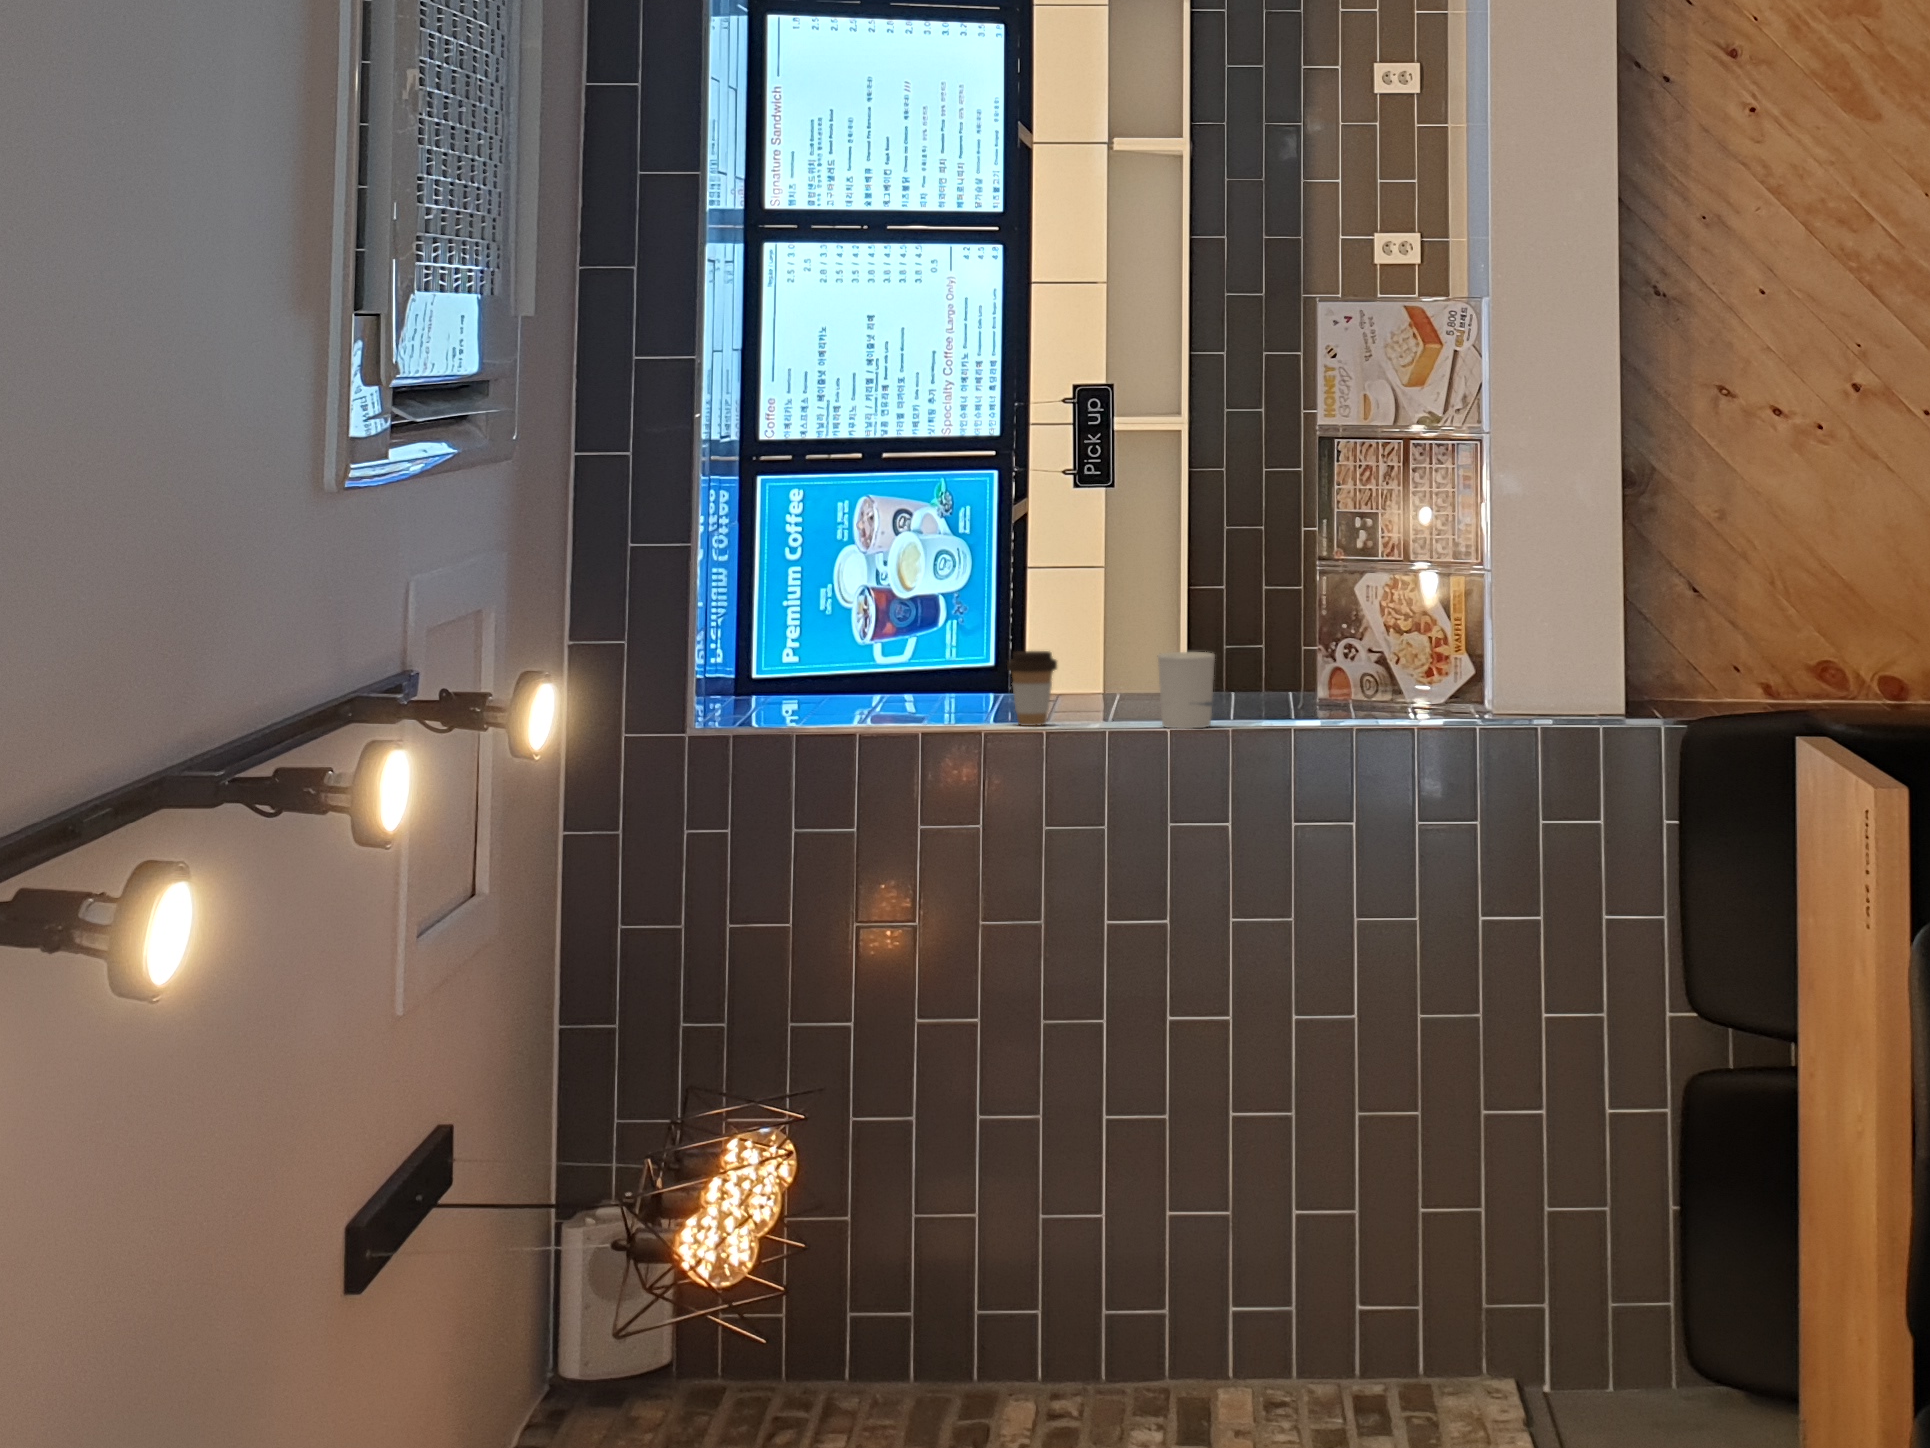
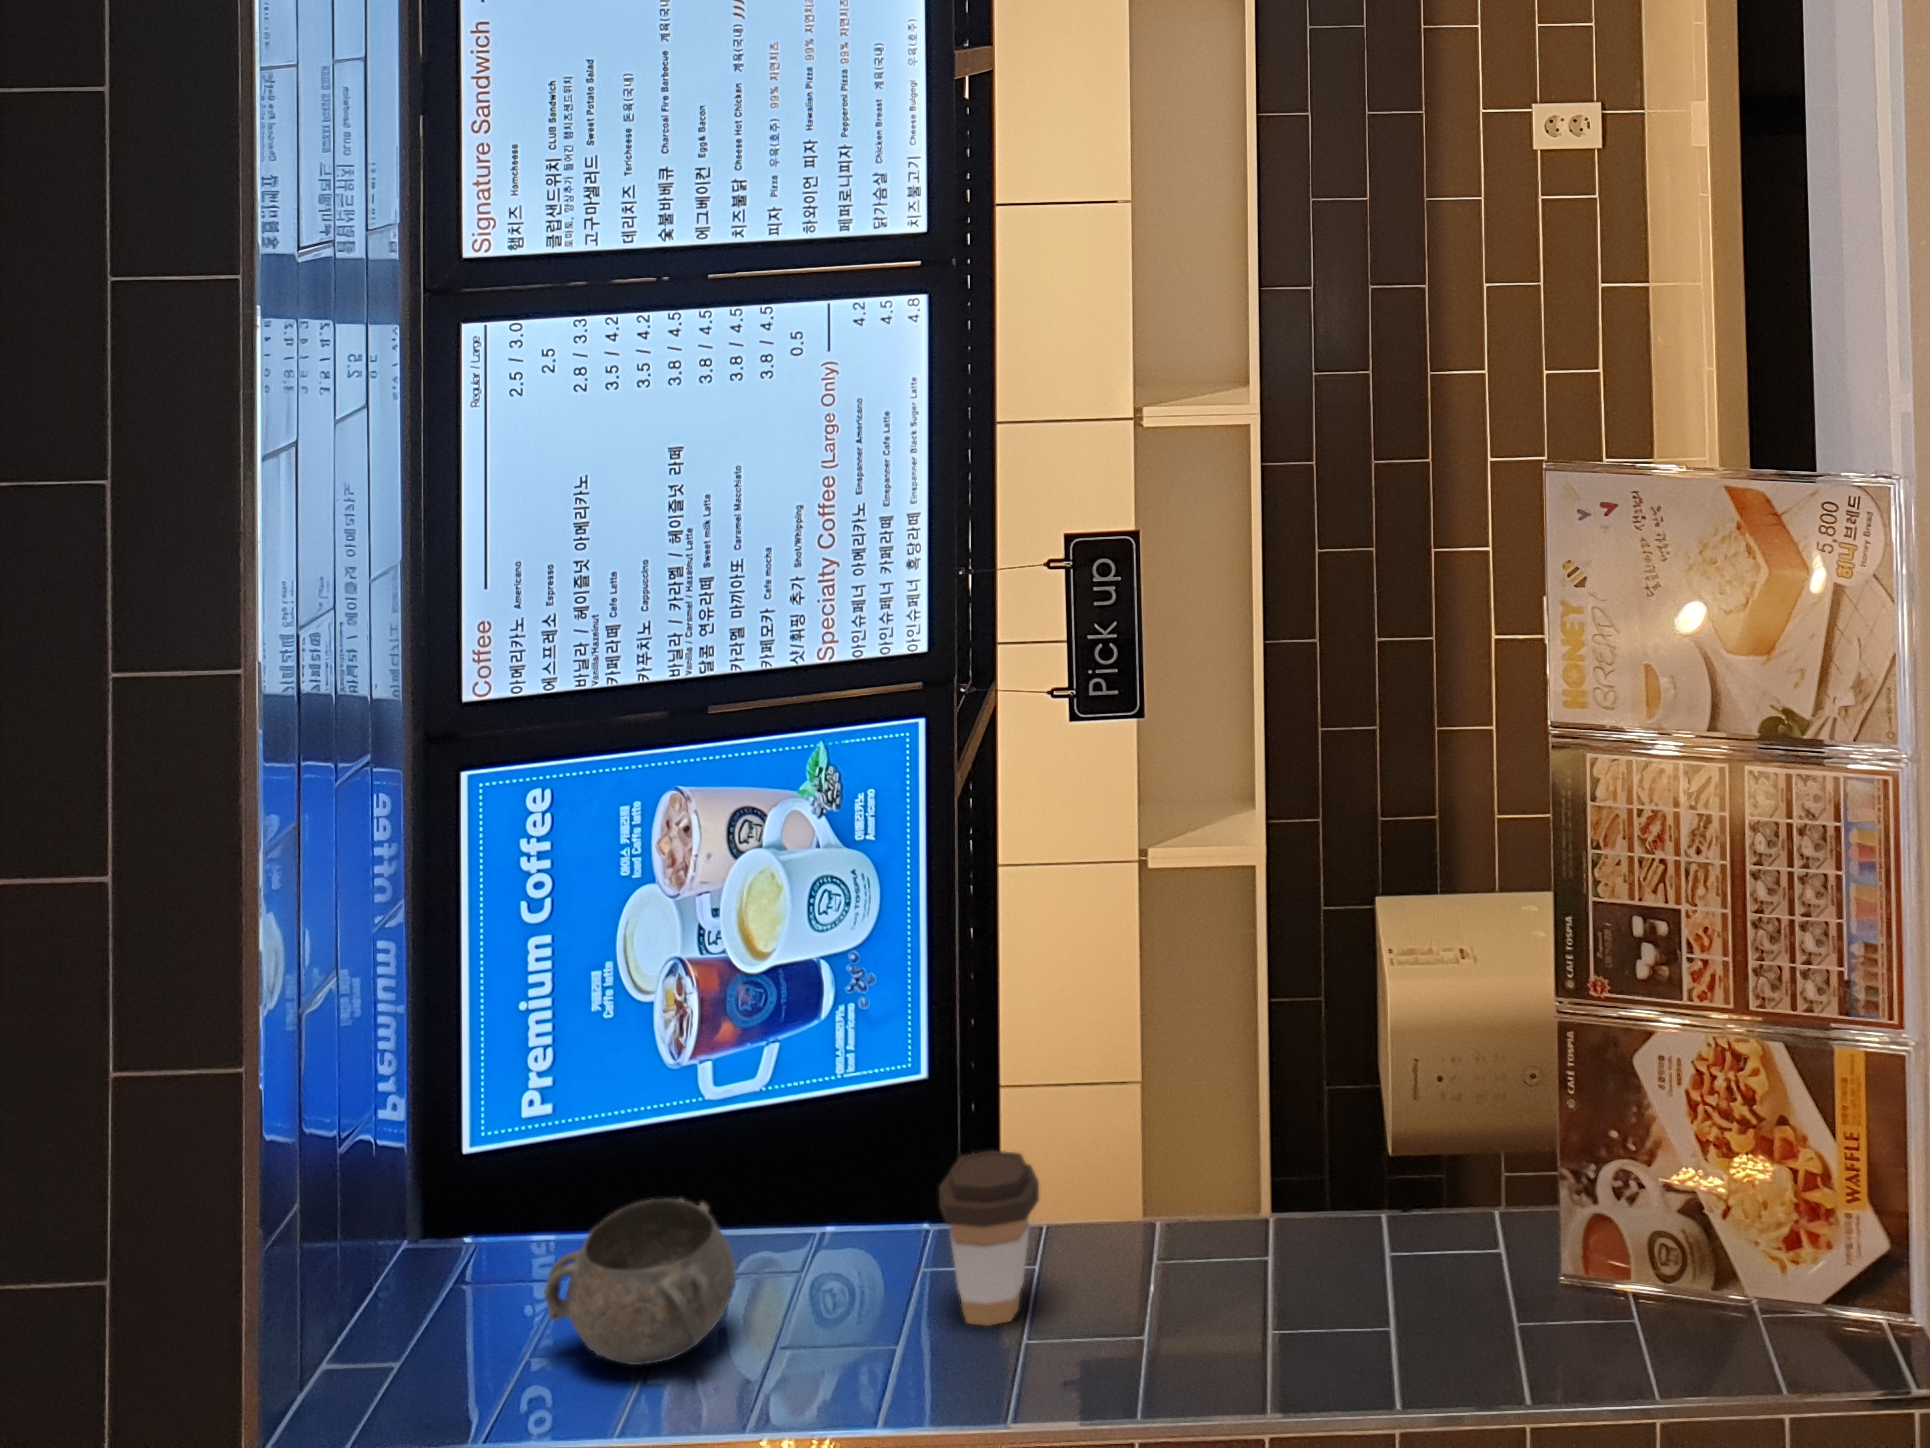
candle holder: present [1158,652,1215,729] -> none [1239,1135,1352,1327]
decorative bowl: none [817,662,907,725] -> present [544,1199,735,1365]

